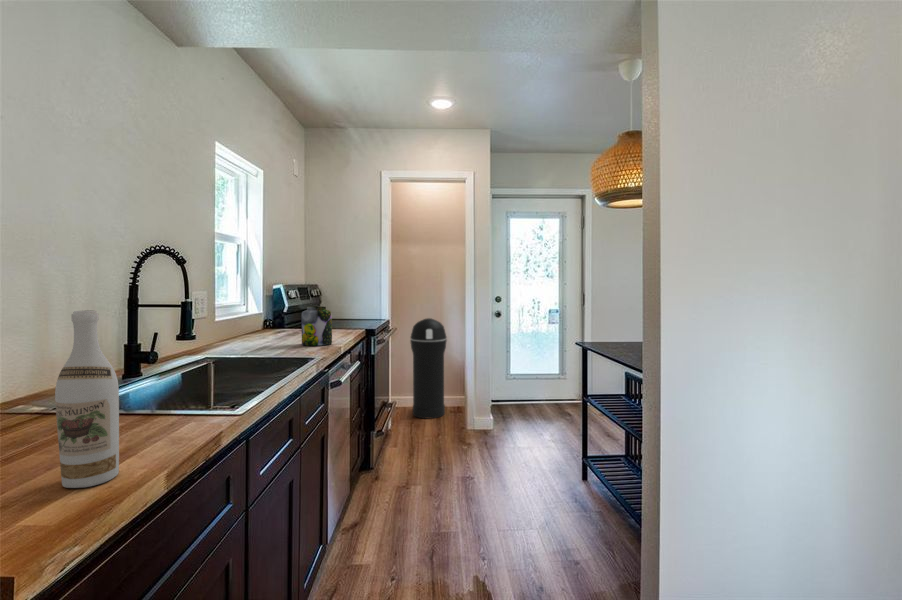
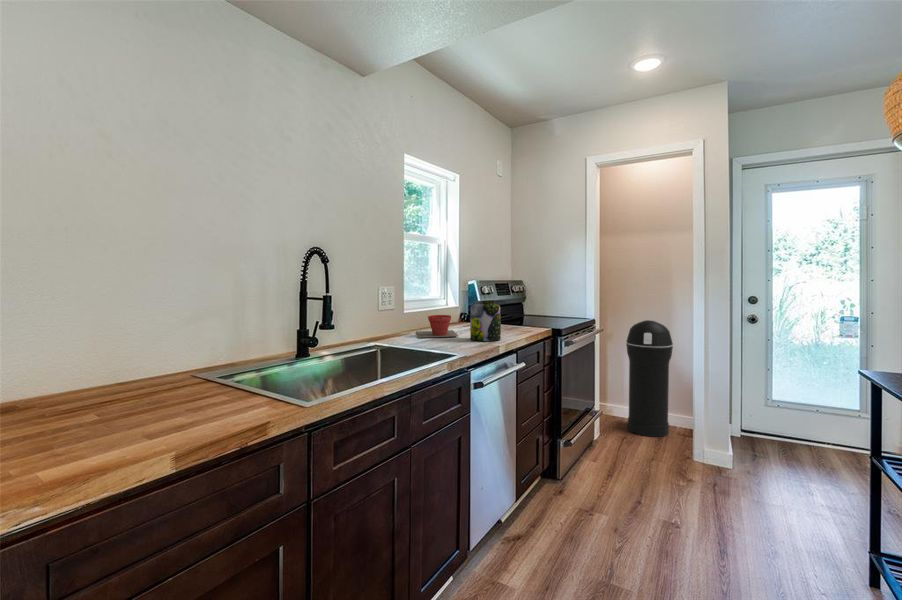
wine bottle: present [55,310,119,488] -> none [81,287,142,456]
plant pot: none [229,322,286,348] -> present [416,315,458,338]

